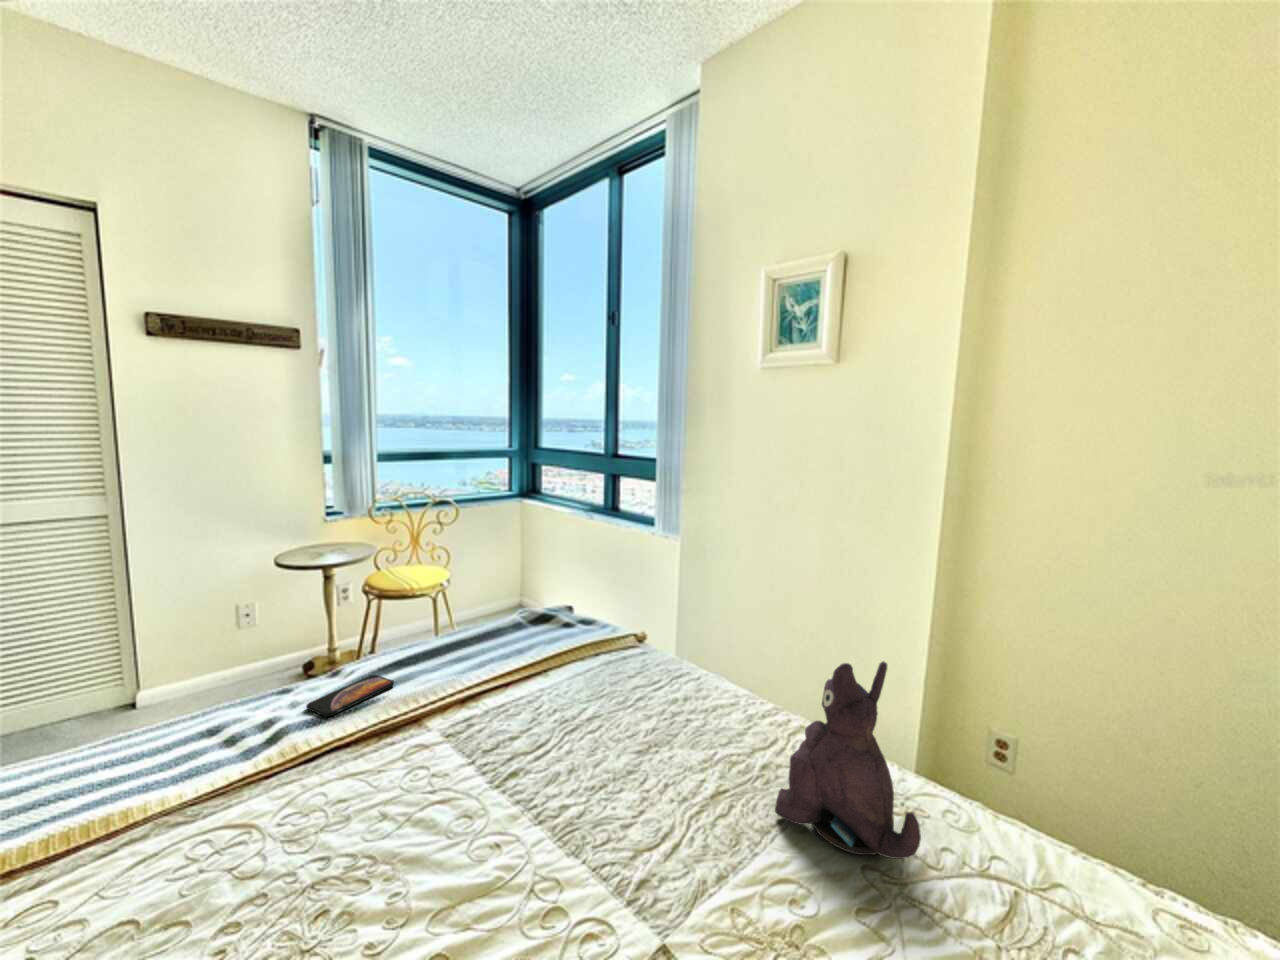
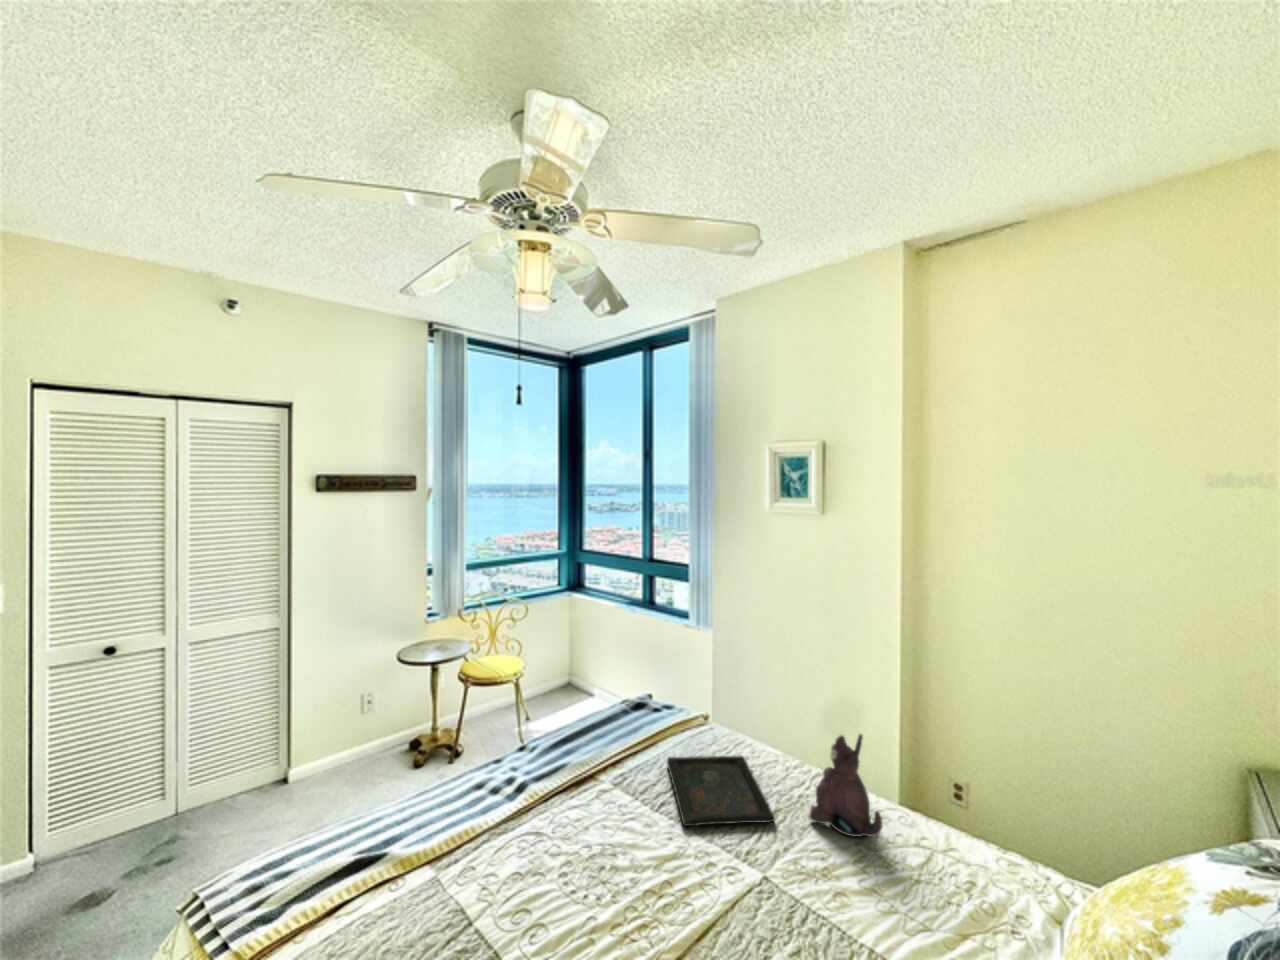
smartphone: present [306,675,394,717] -> none [525,749,567,776]
tray: none [530,693,709,819] -> present [667,755,775,826]

